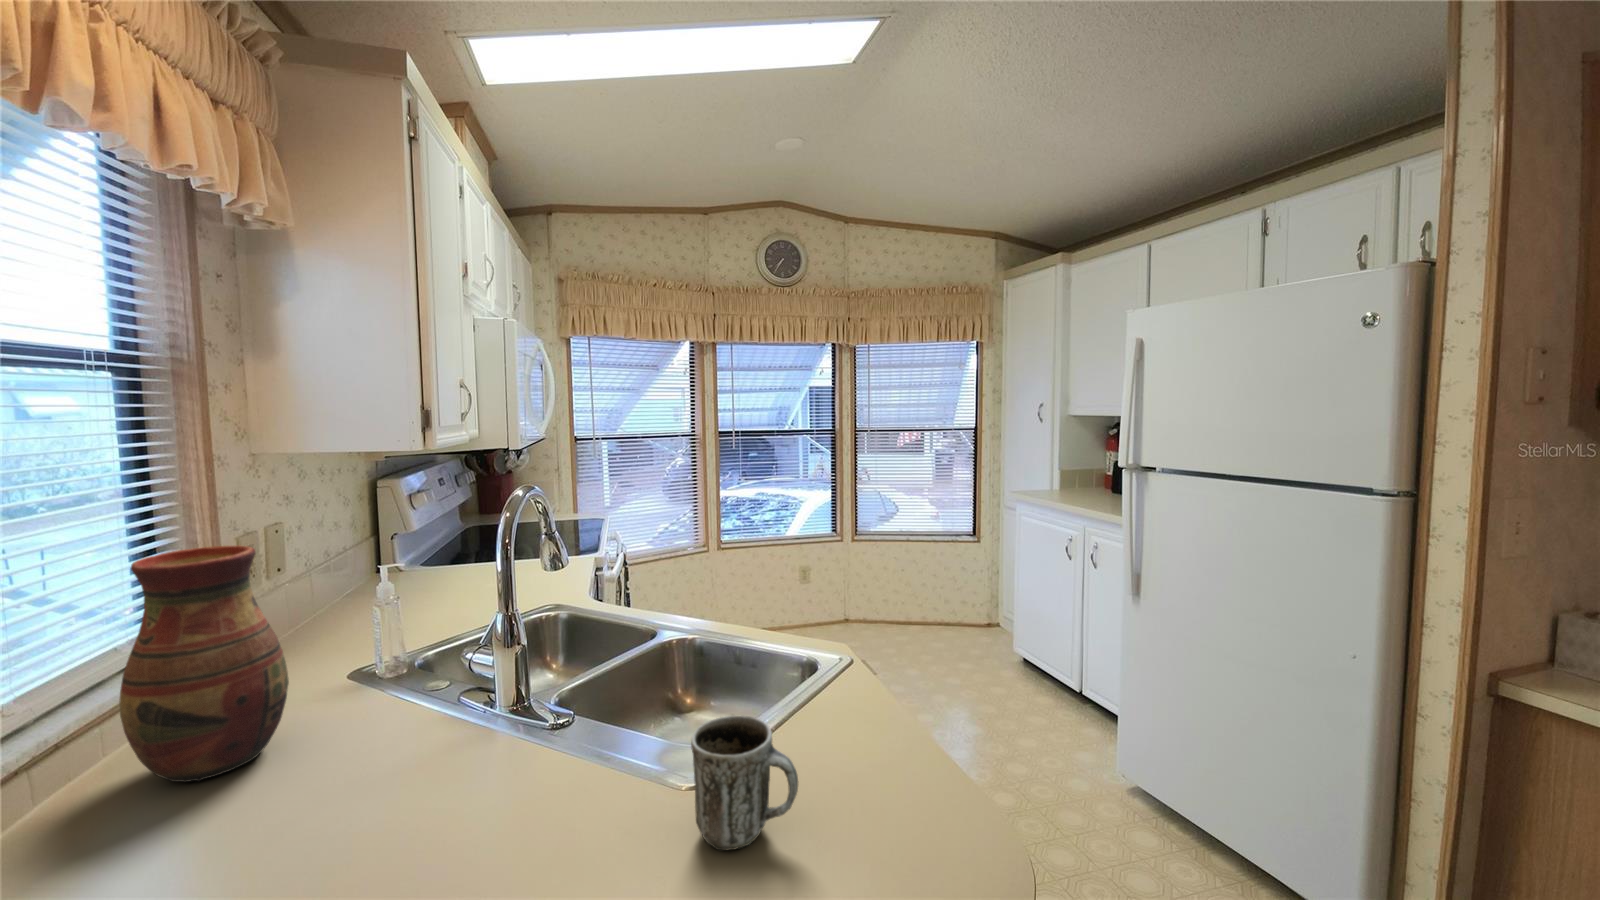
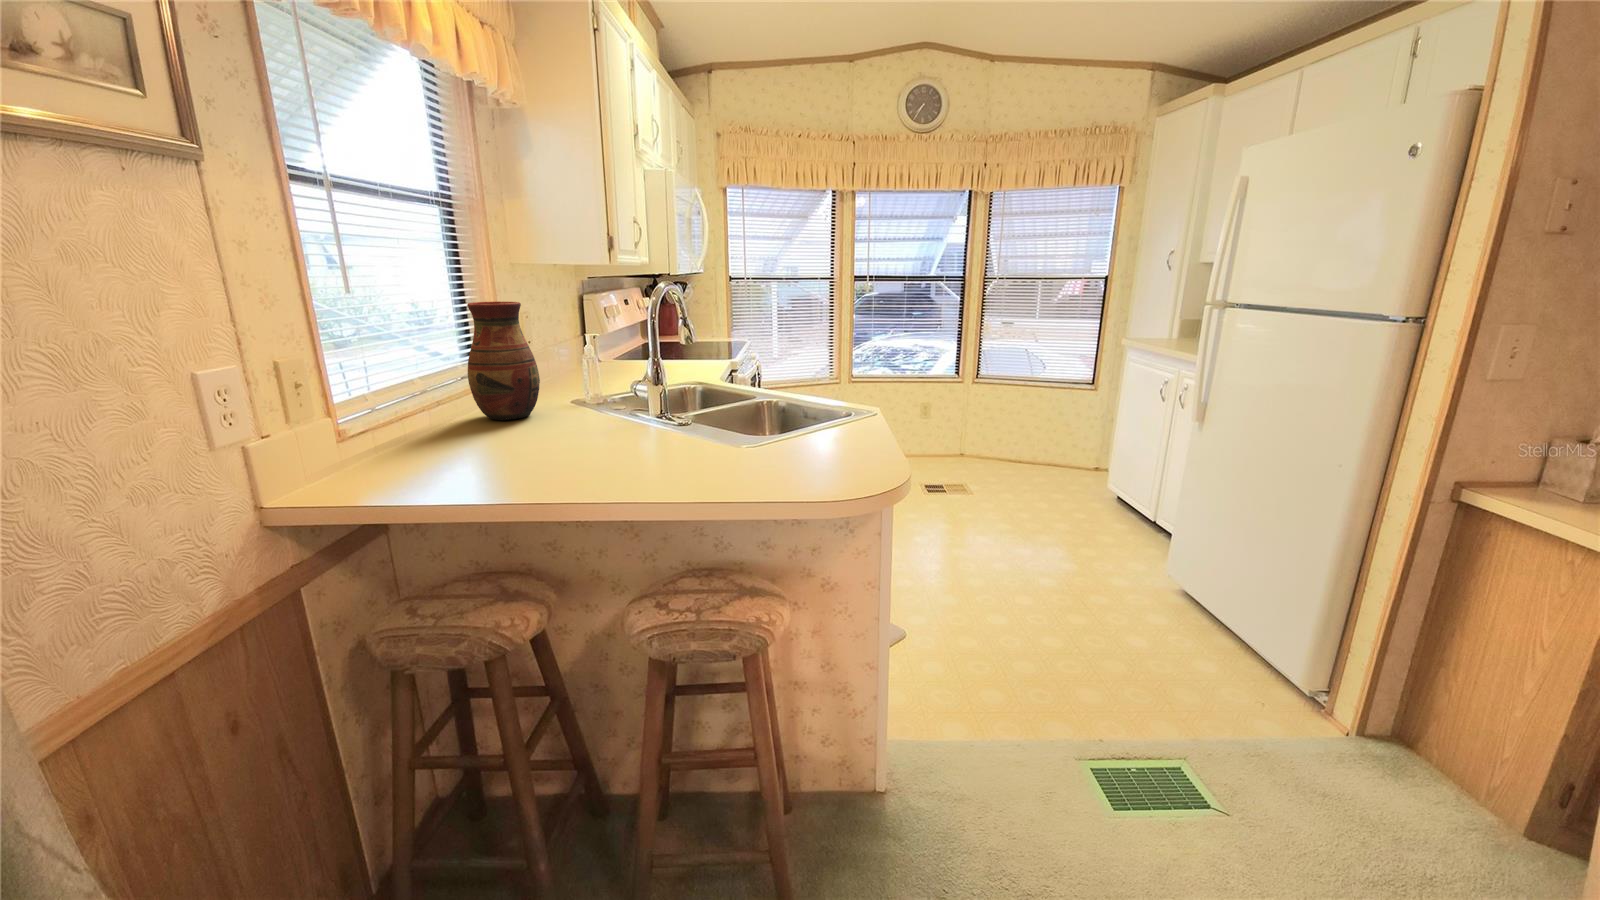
mug: present [691,715,798,850] -> none [729,398,784,460]

